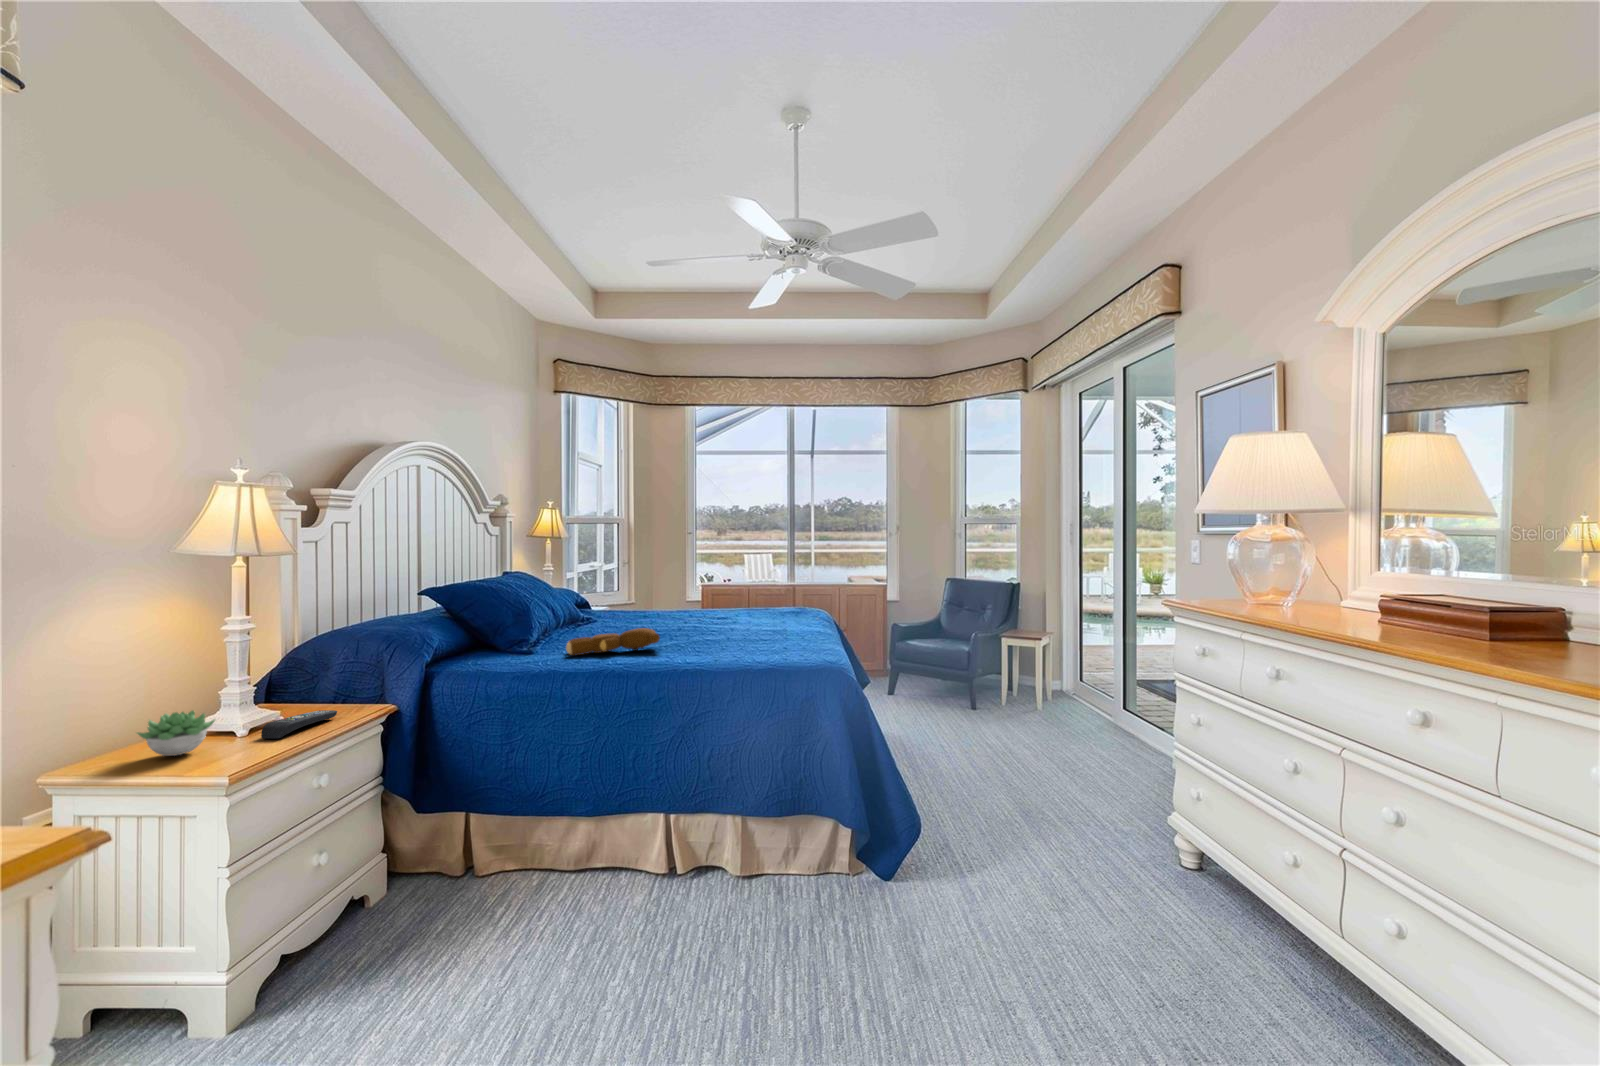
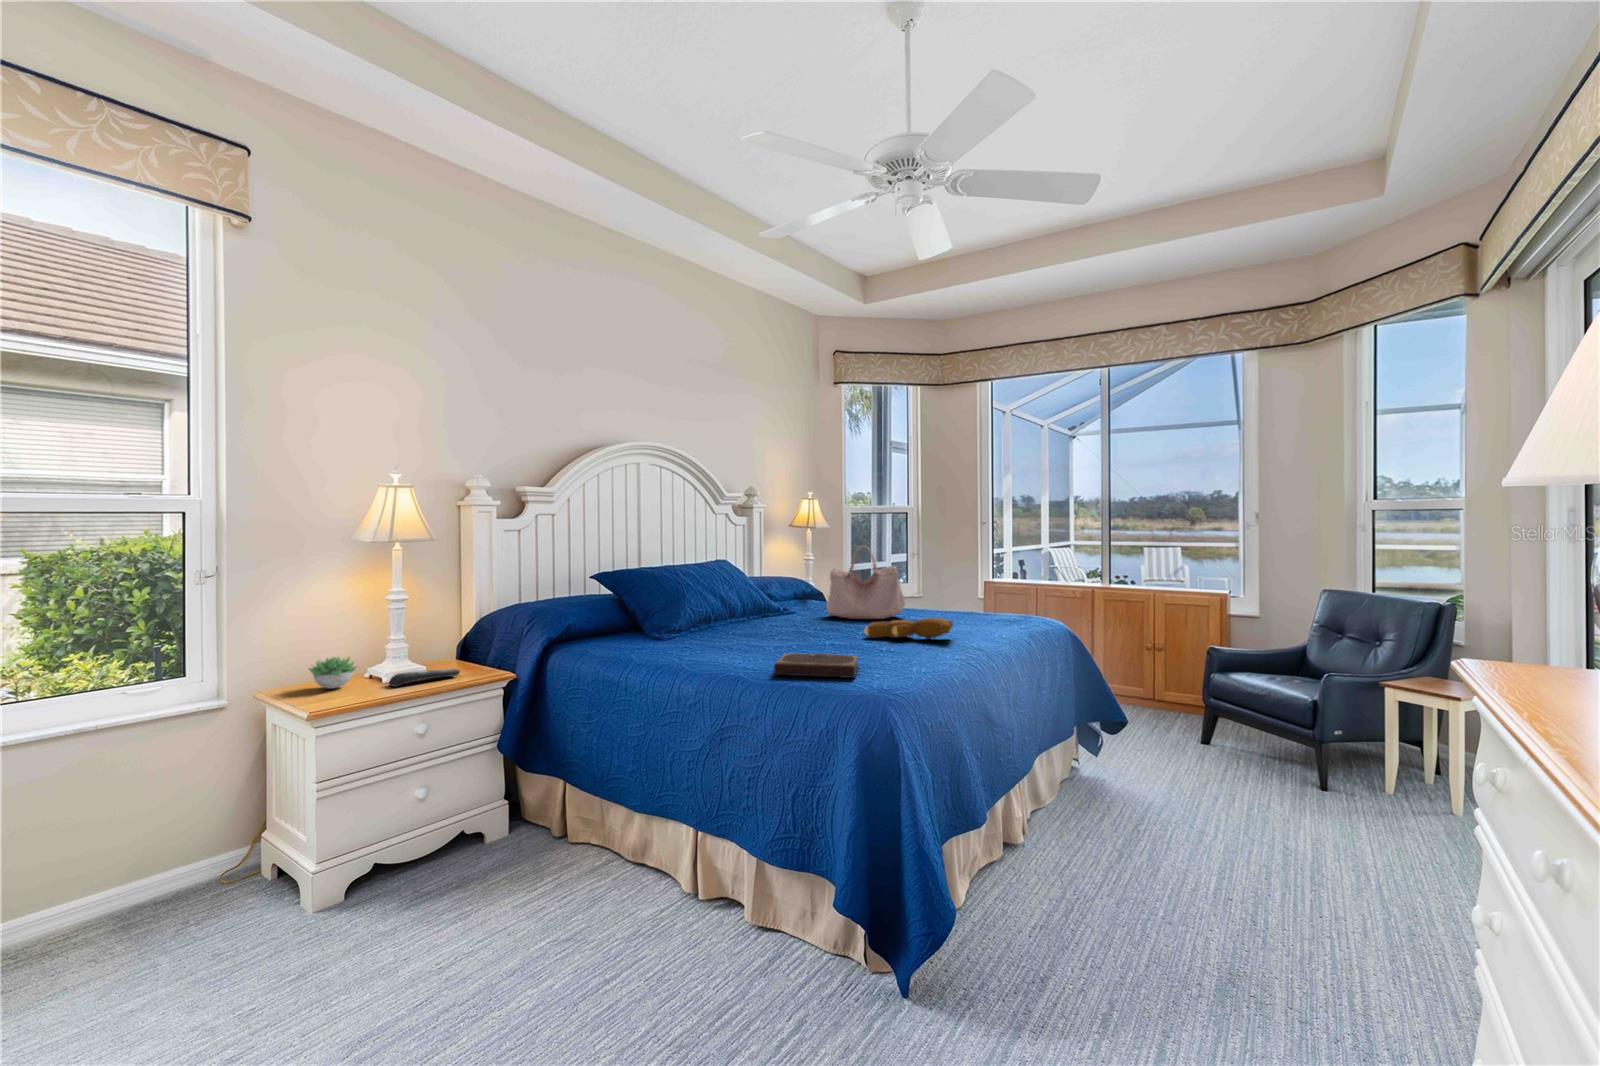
handbag: none [639,552,712,620] -> present [826,545,905,619]
teddy bear: present [566,628,660,655] -> present [864,618,953,640]
notebook: none [714,640,792,662] -> present [774,653,859,678]

